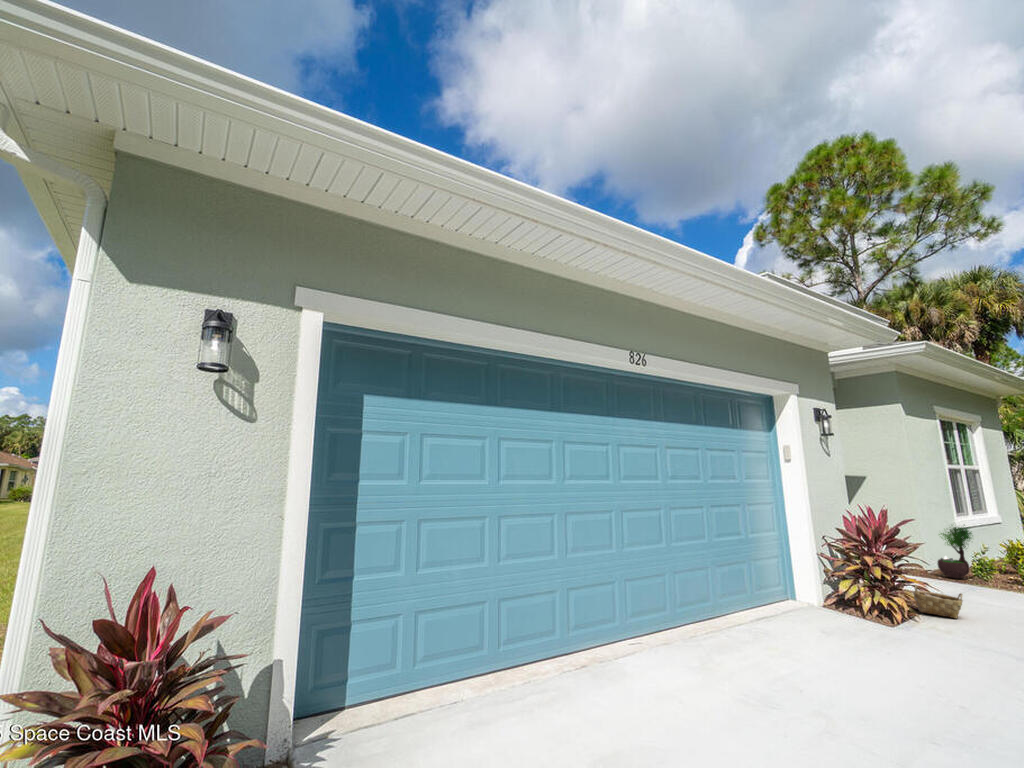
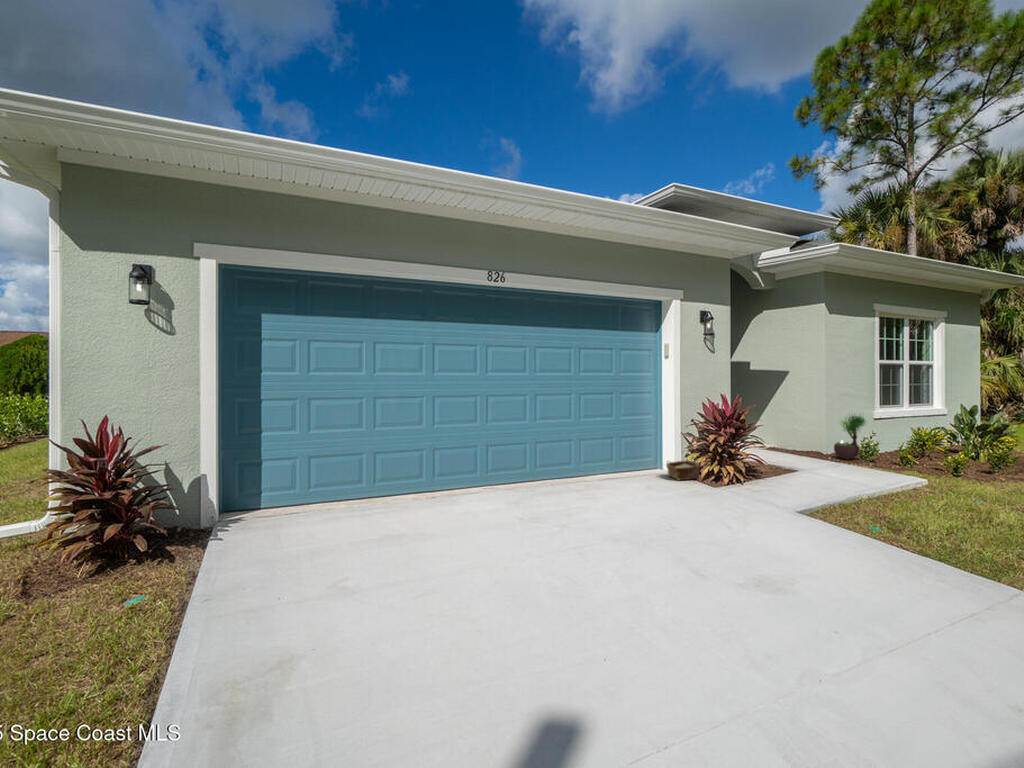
woven basket: present [914,585,963,619] -> present [666,459,699,480]

